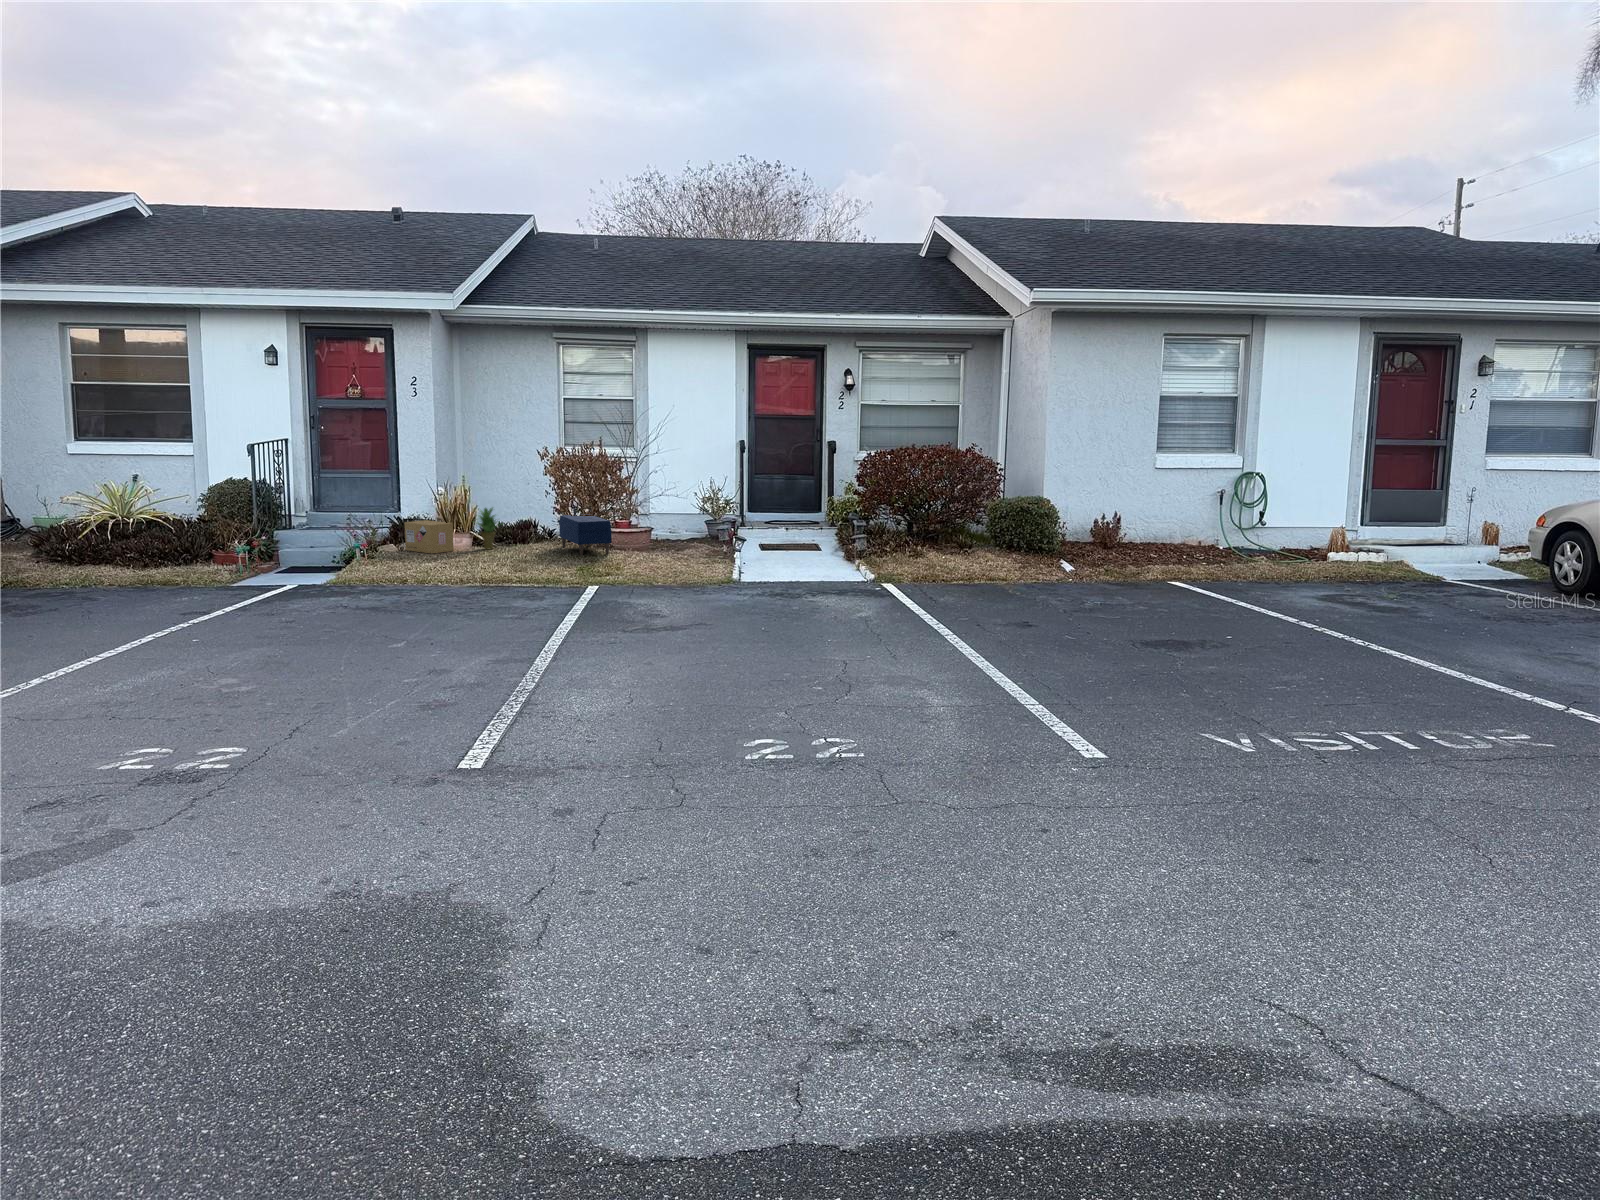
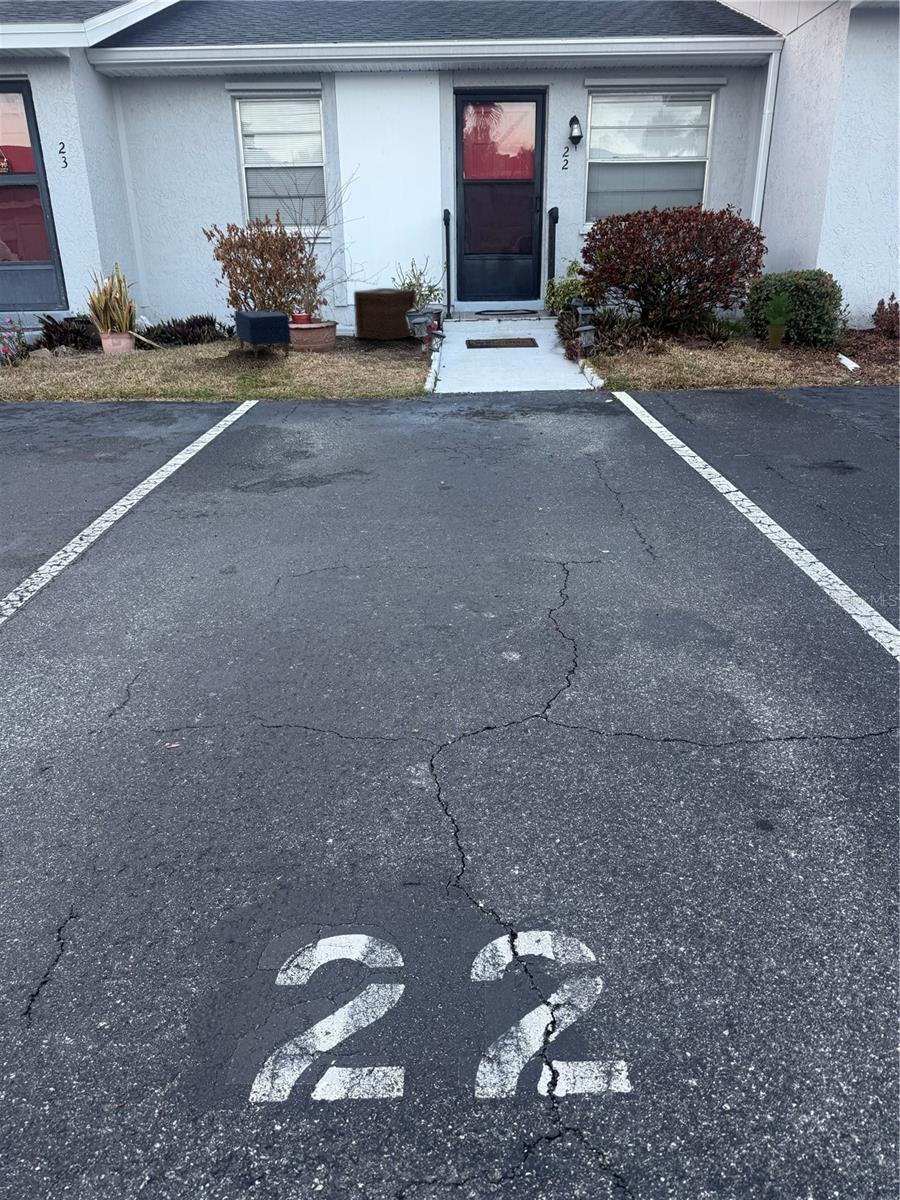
wooden crate: none [661,500,715,544] -> present [354,288,416,340]
potted plant: present [477,508,498,549] -> present [764,292,793,349]
cardboard box: present [405,520,454,554] -> none [55,319,114,359]

